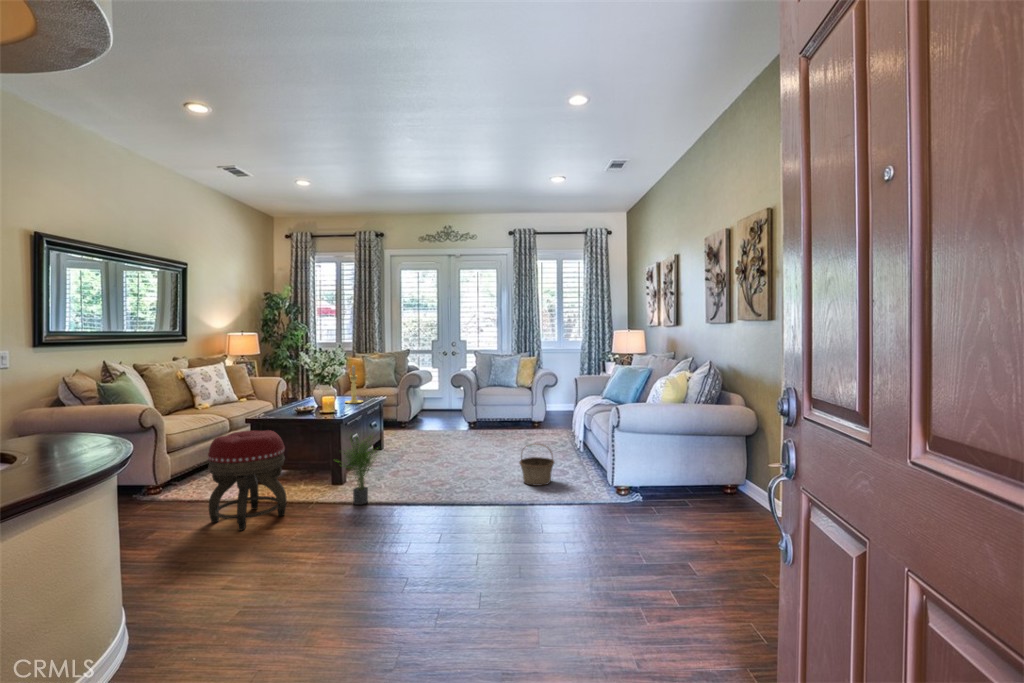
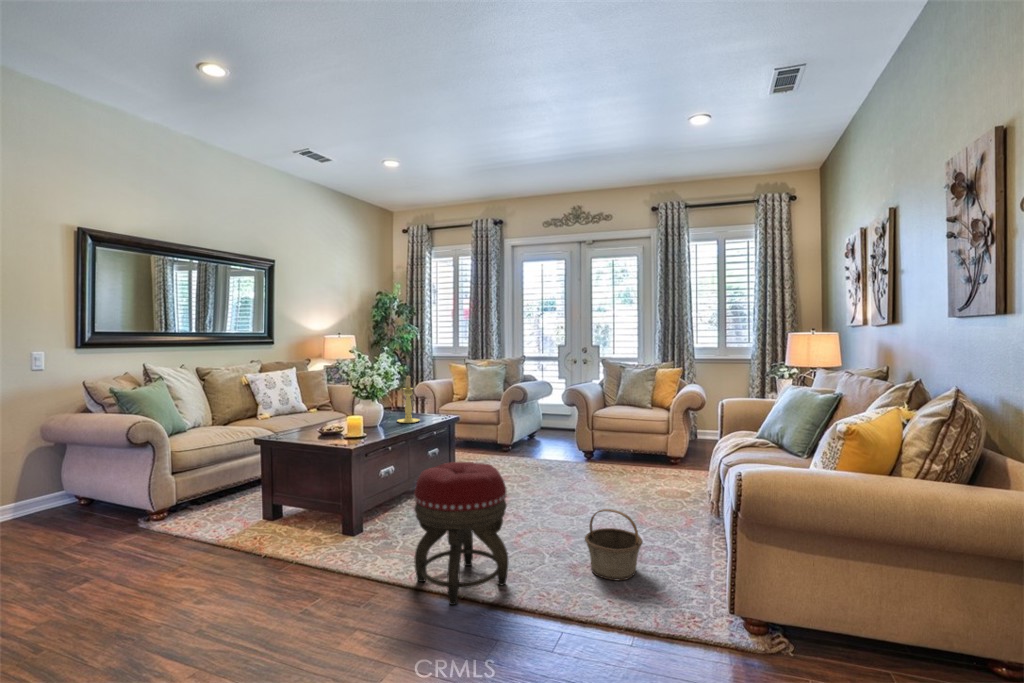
footstool: present [208,430,287,531] -> present [414,462,508,605]
potted plant: present [338,437,374,505] -> none [303,470,379,574]

